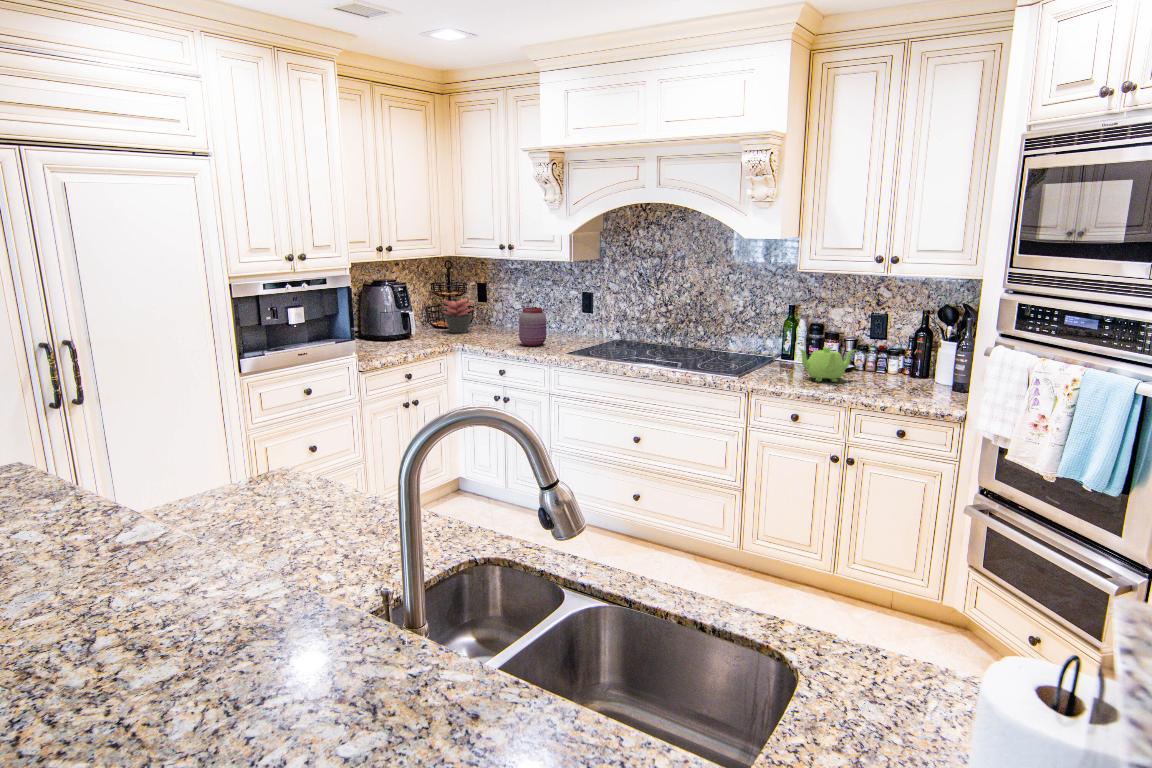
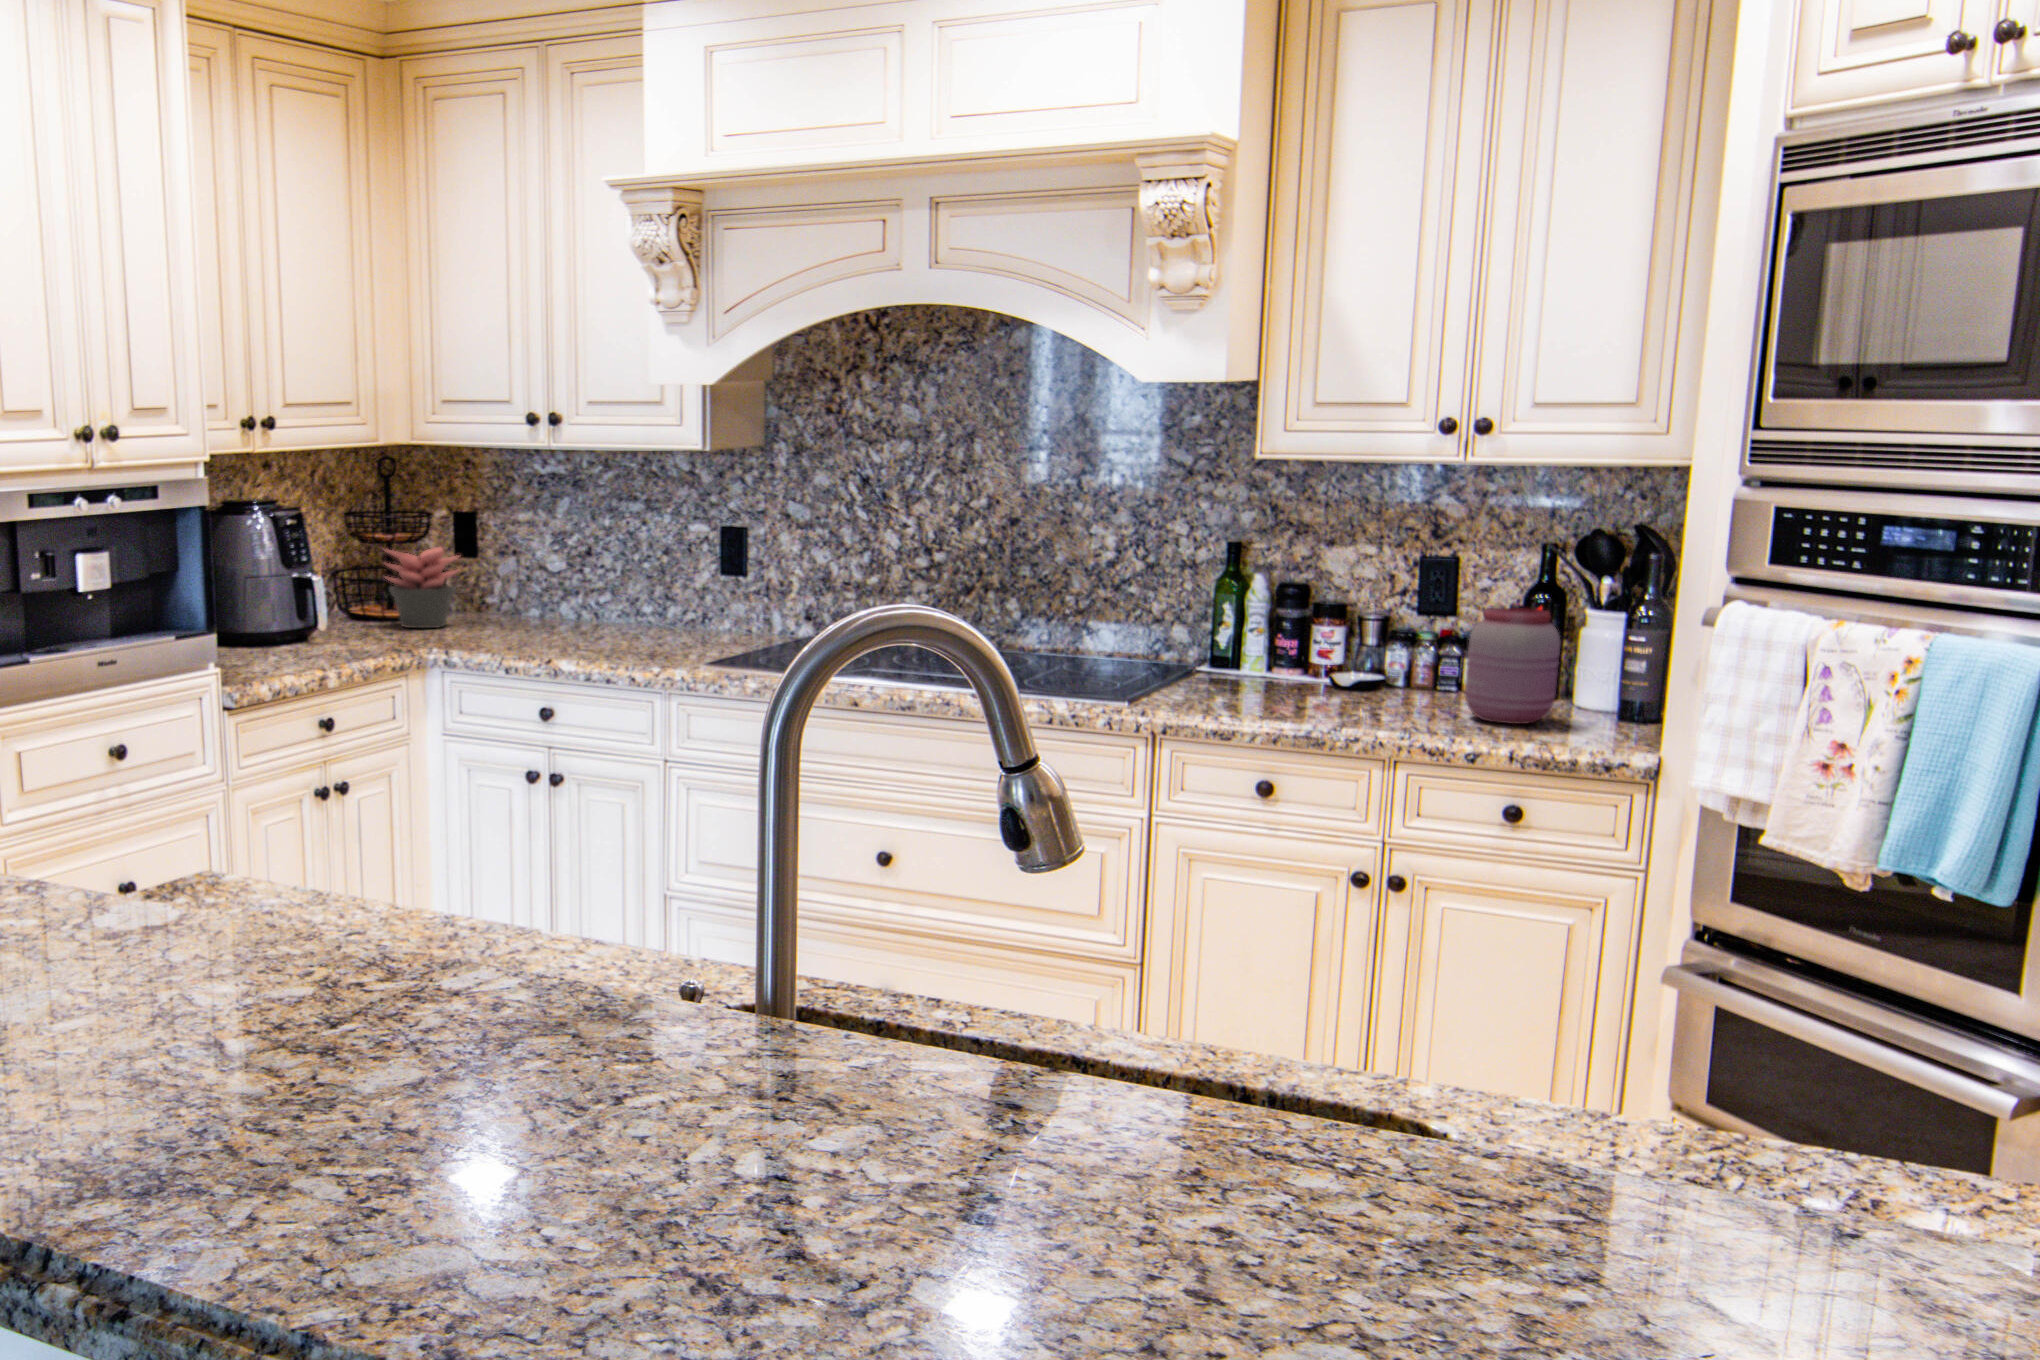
jar: present [519,307,546,346] -> present [1465,608,1560,724]
teapot: present [799,347,855,382] -> none [1261,630,1395,708]

